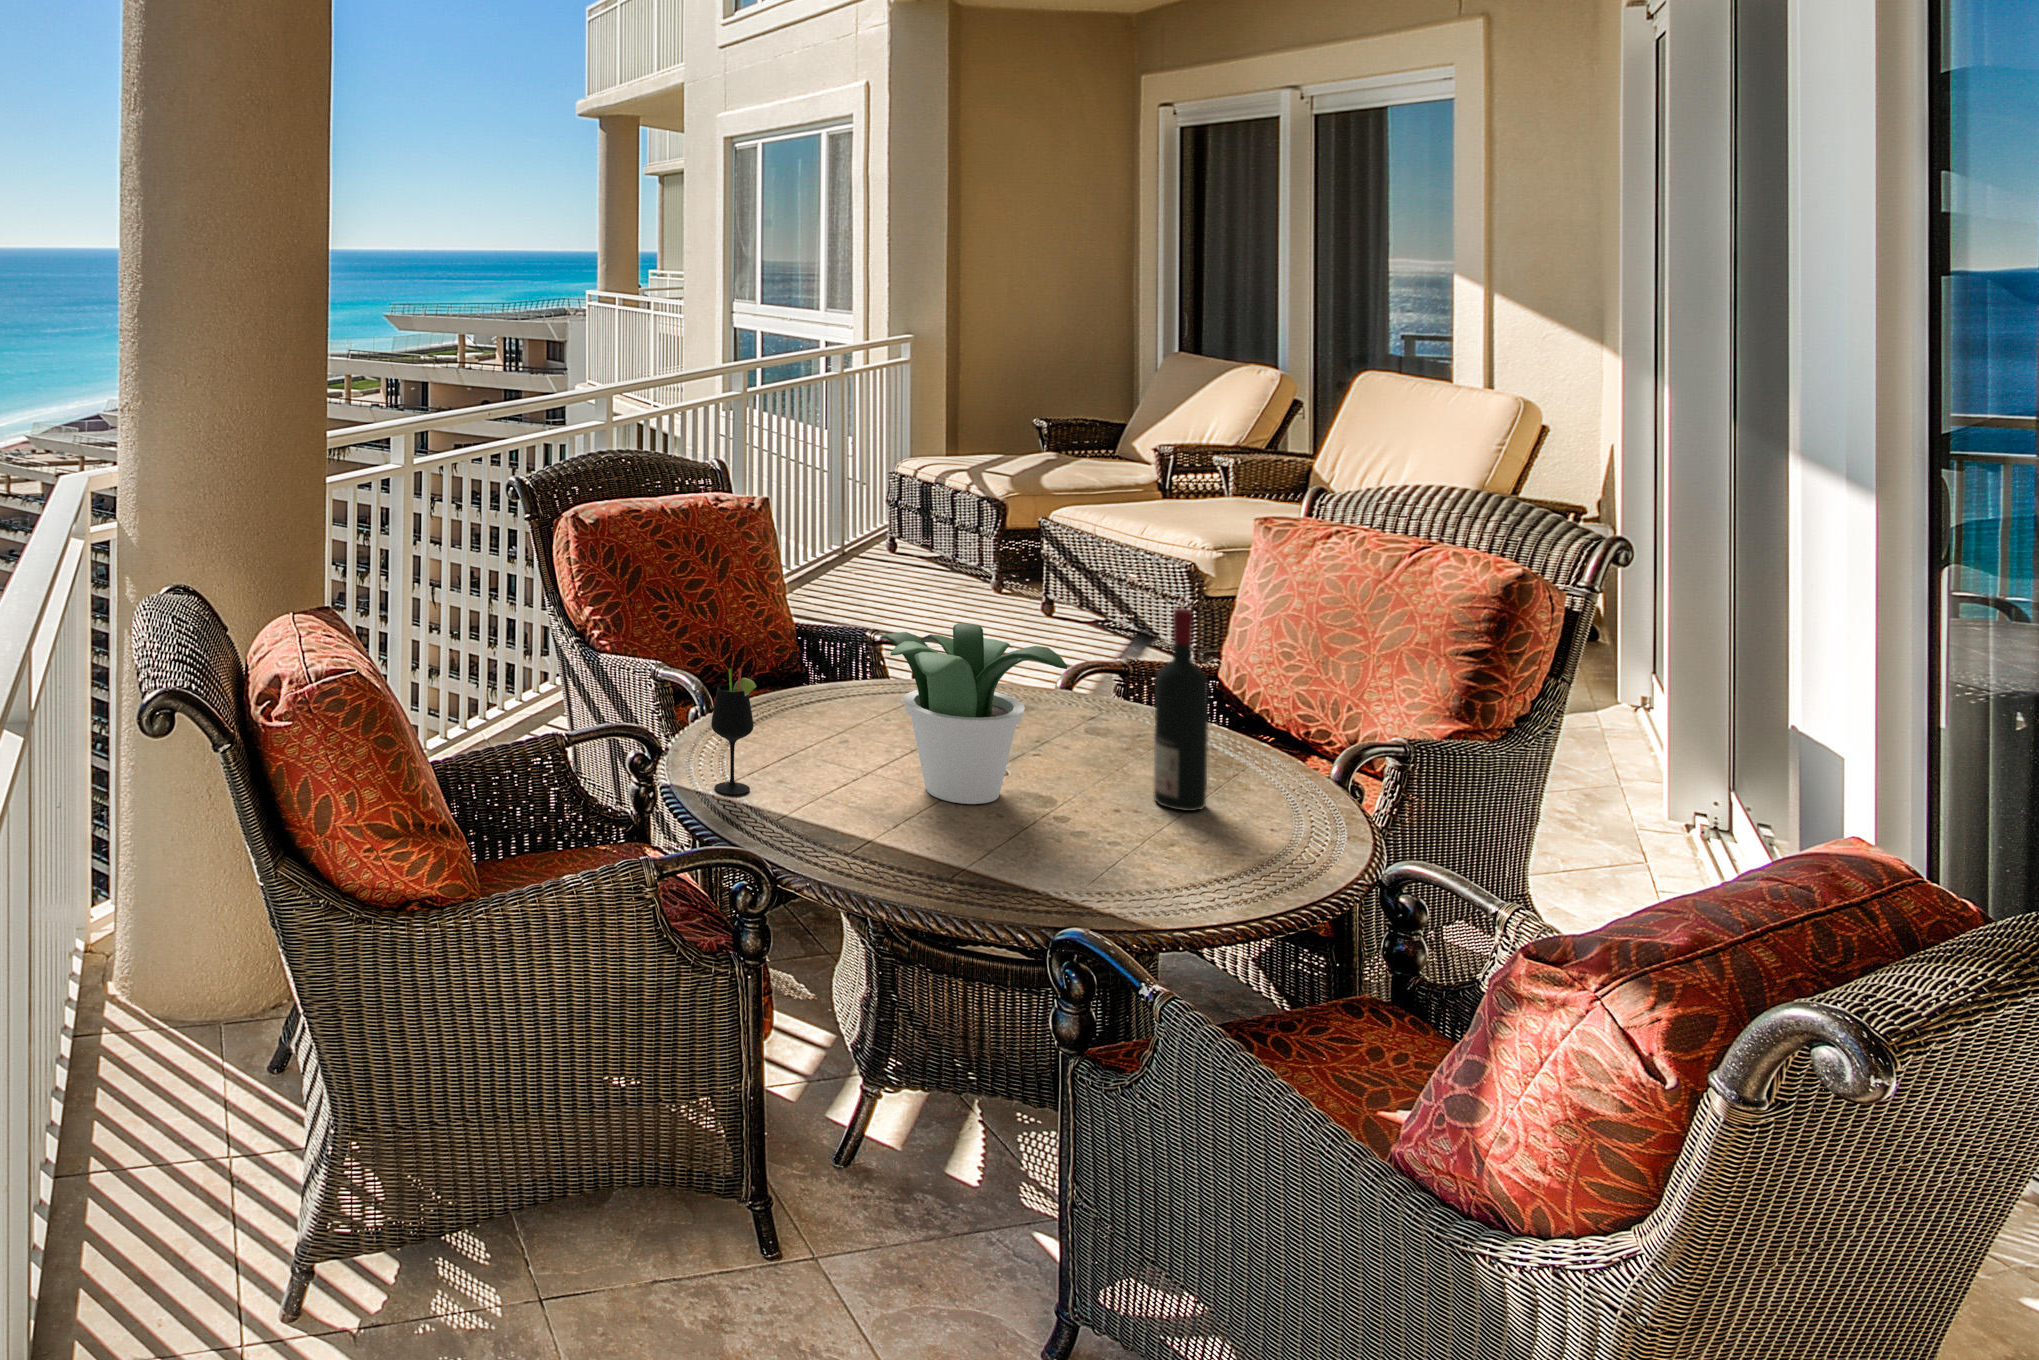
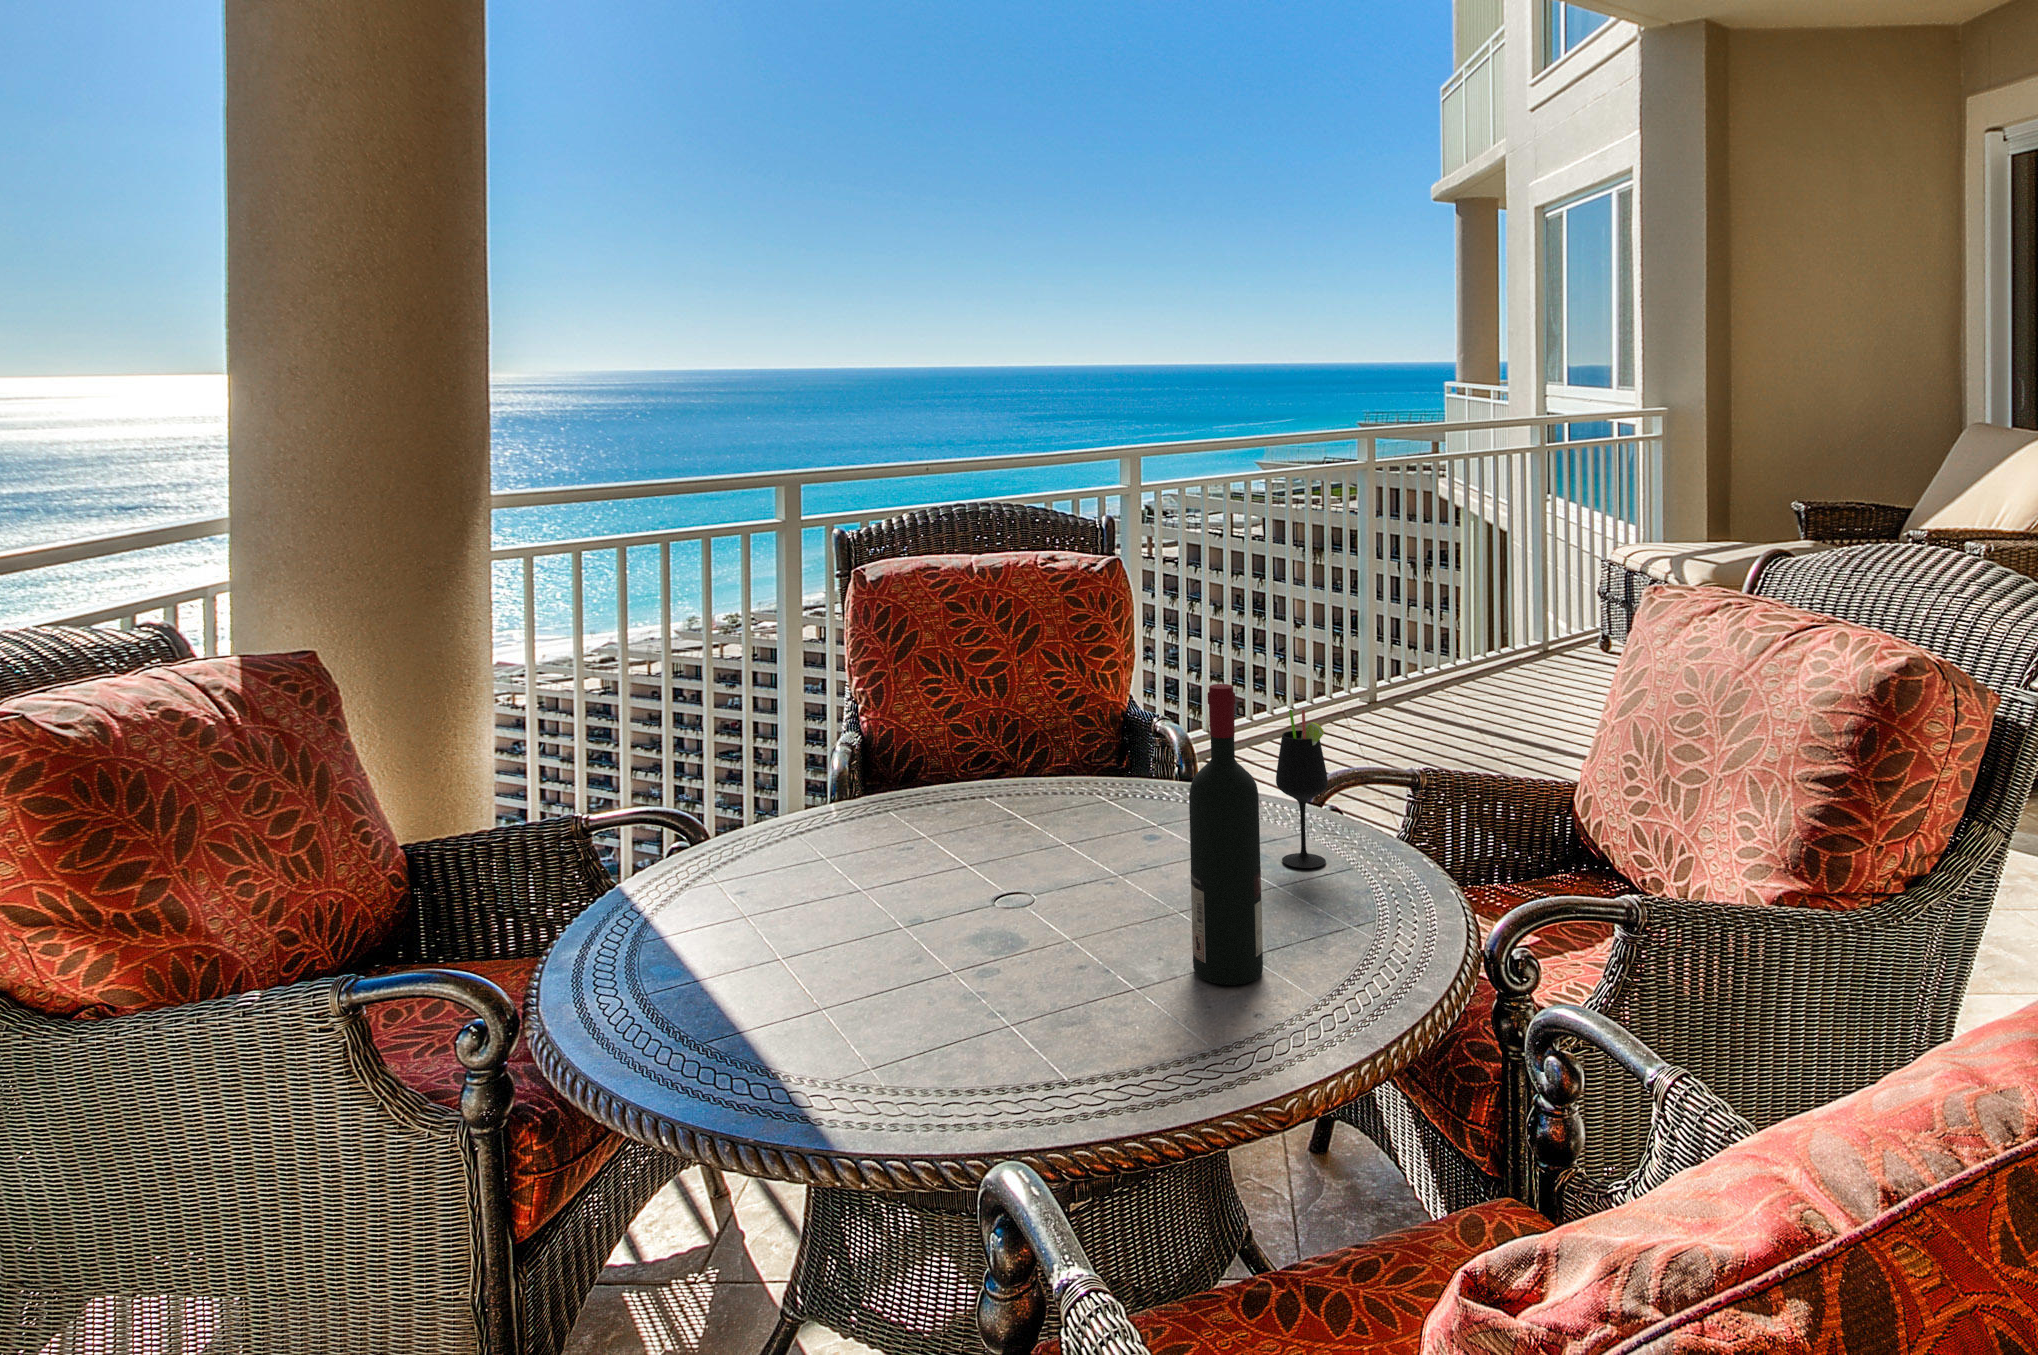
potted plant: present [880,624,1067,804] -> none [808,697,1066,947]
wine glass: present [711,669,756,794] -> present [1276,709,1328,868]

